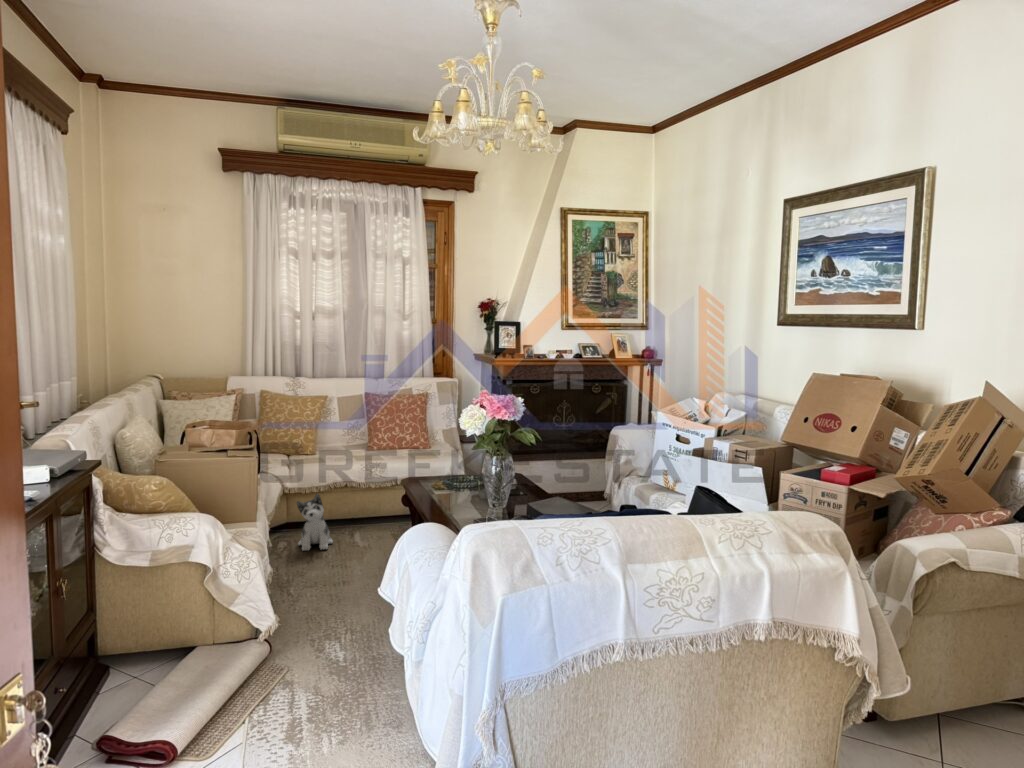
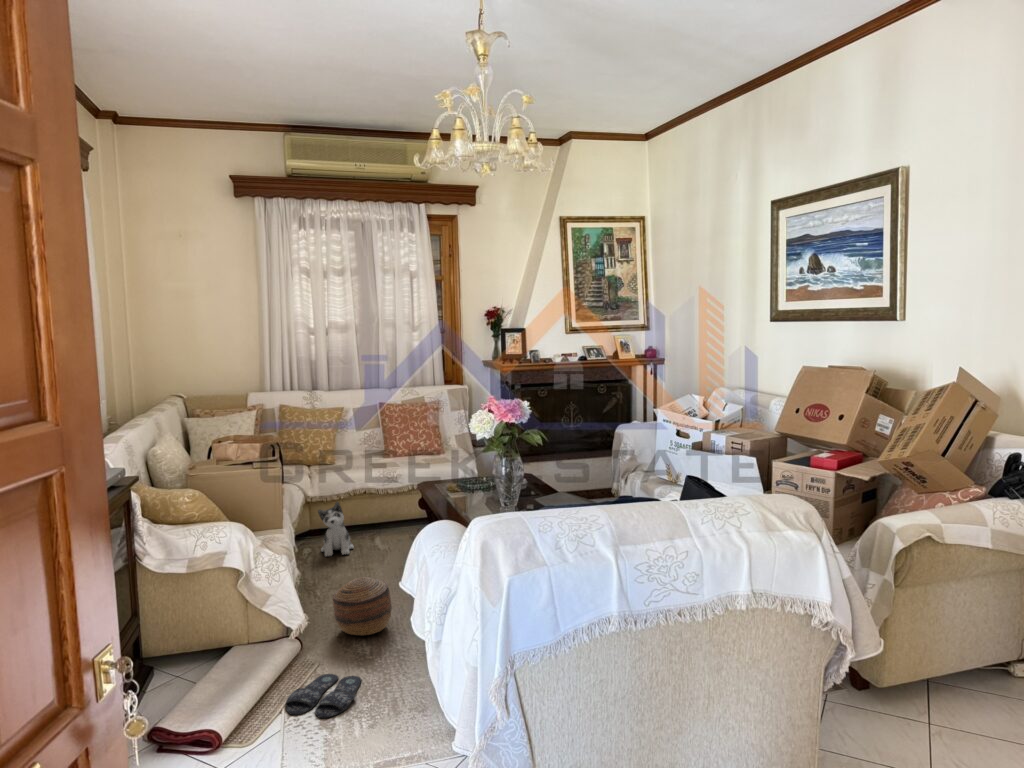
basket: none [306,577,369,639] -> present [333,577,392,635]
slippers: none [248,681,333,732] -> present [286,674,361,718]

